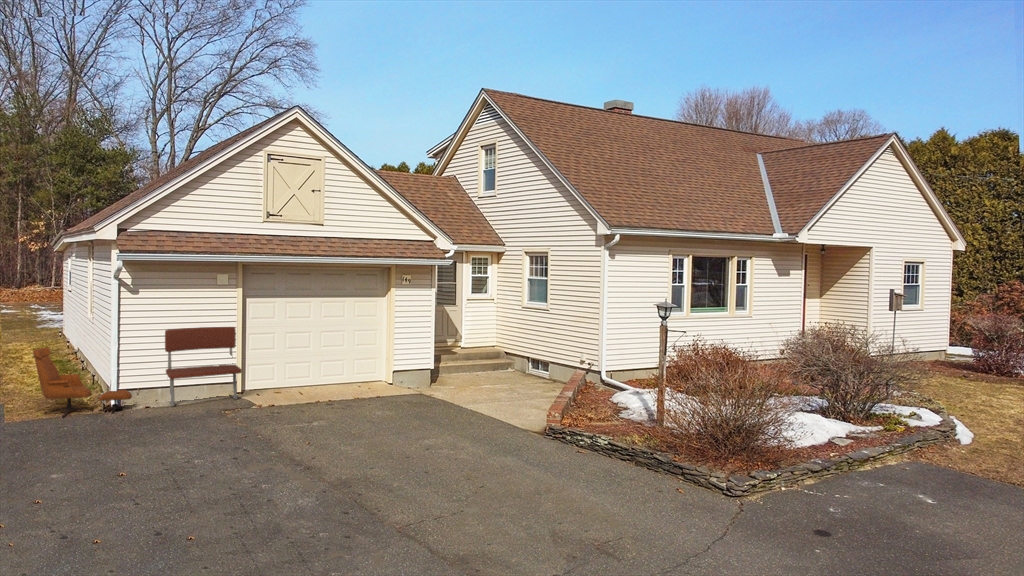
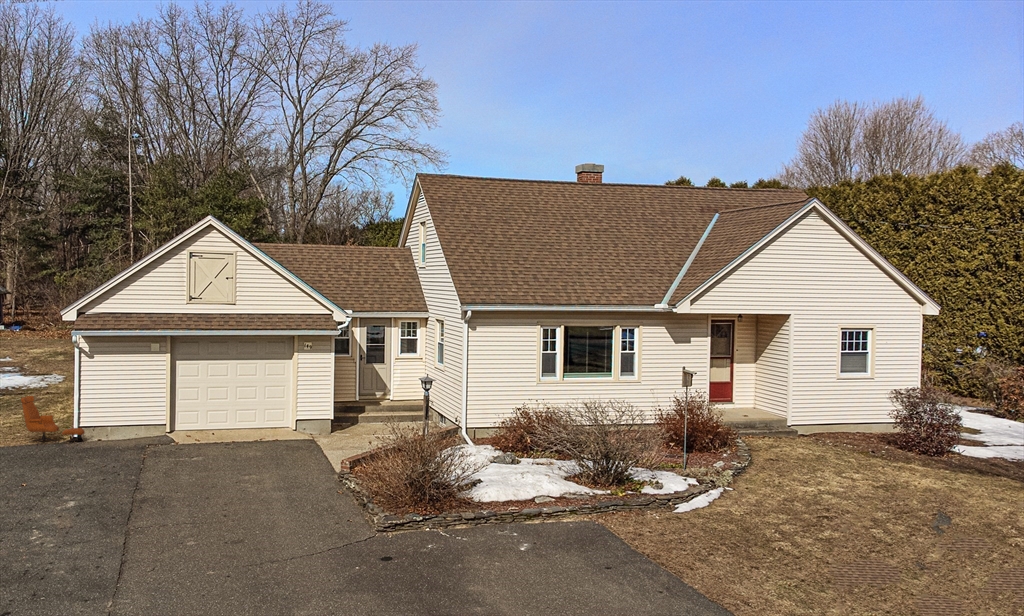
bench: present [165,327,242,406] -> none [107,383,163,442]

